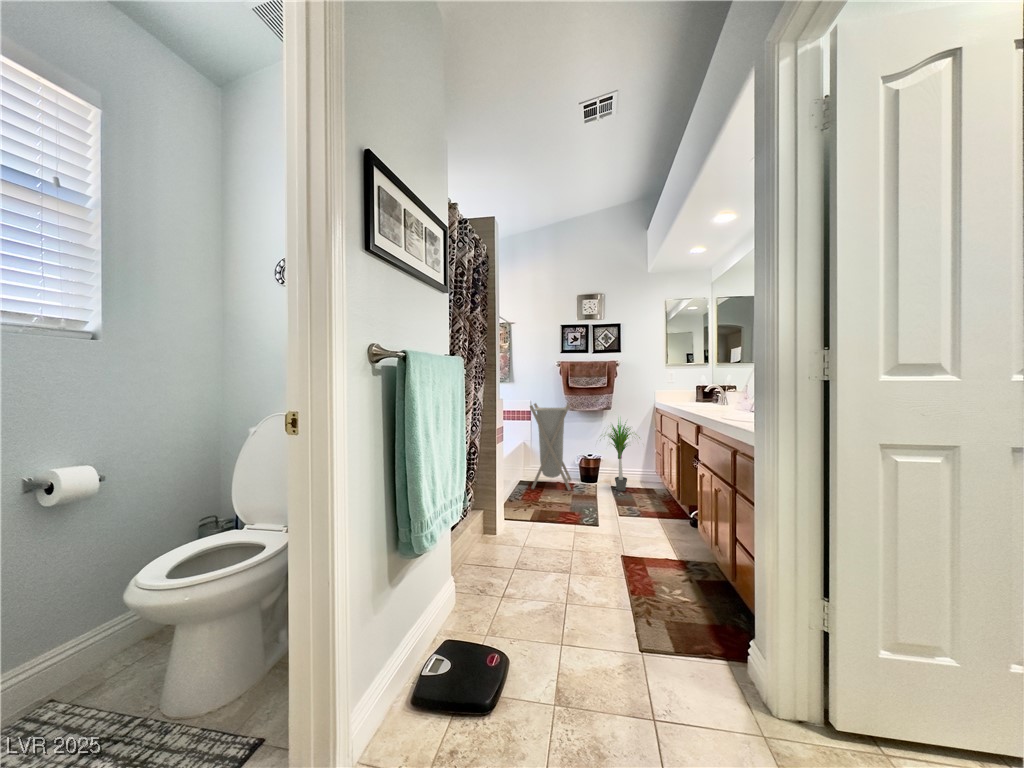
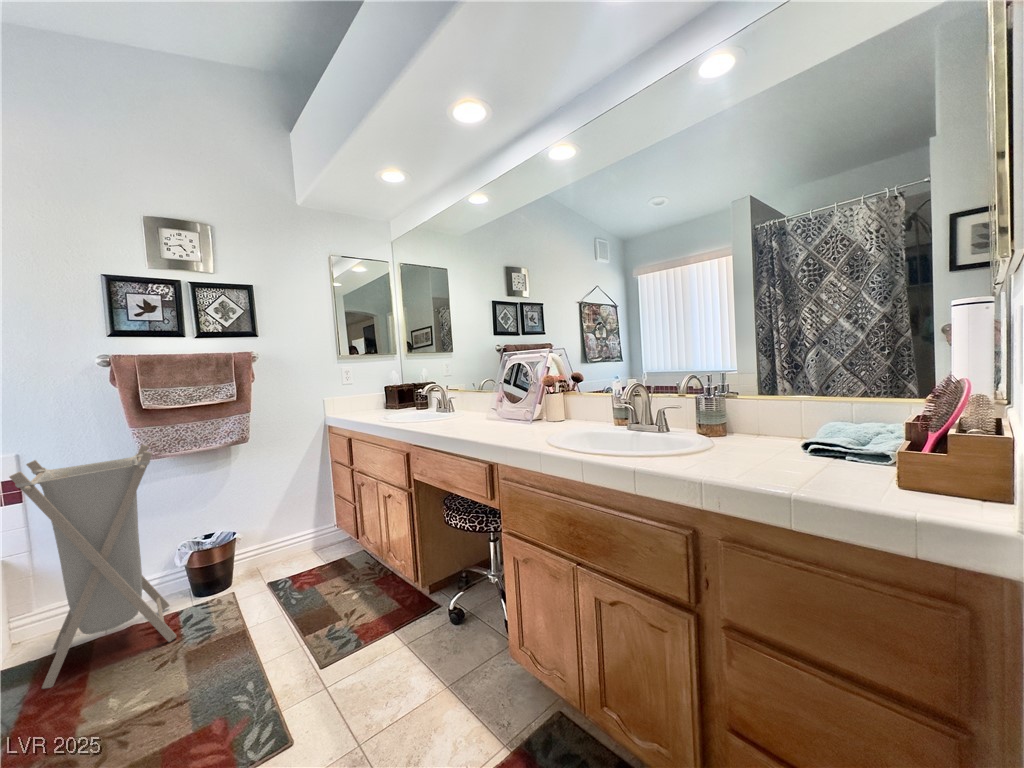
potted plant: present [608,421,640,491] -> none [225,448,328,589]

